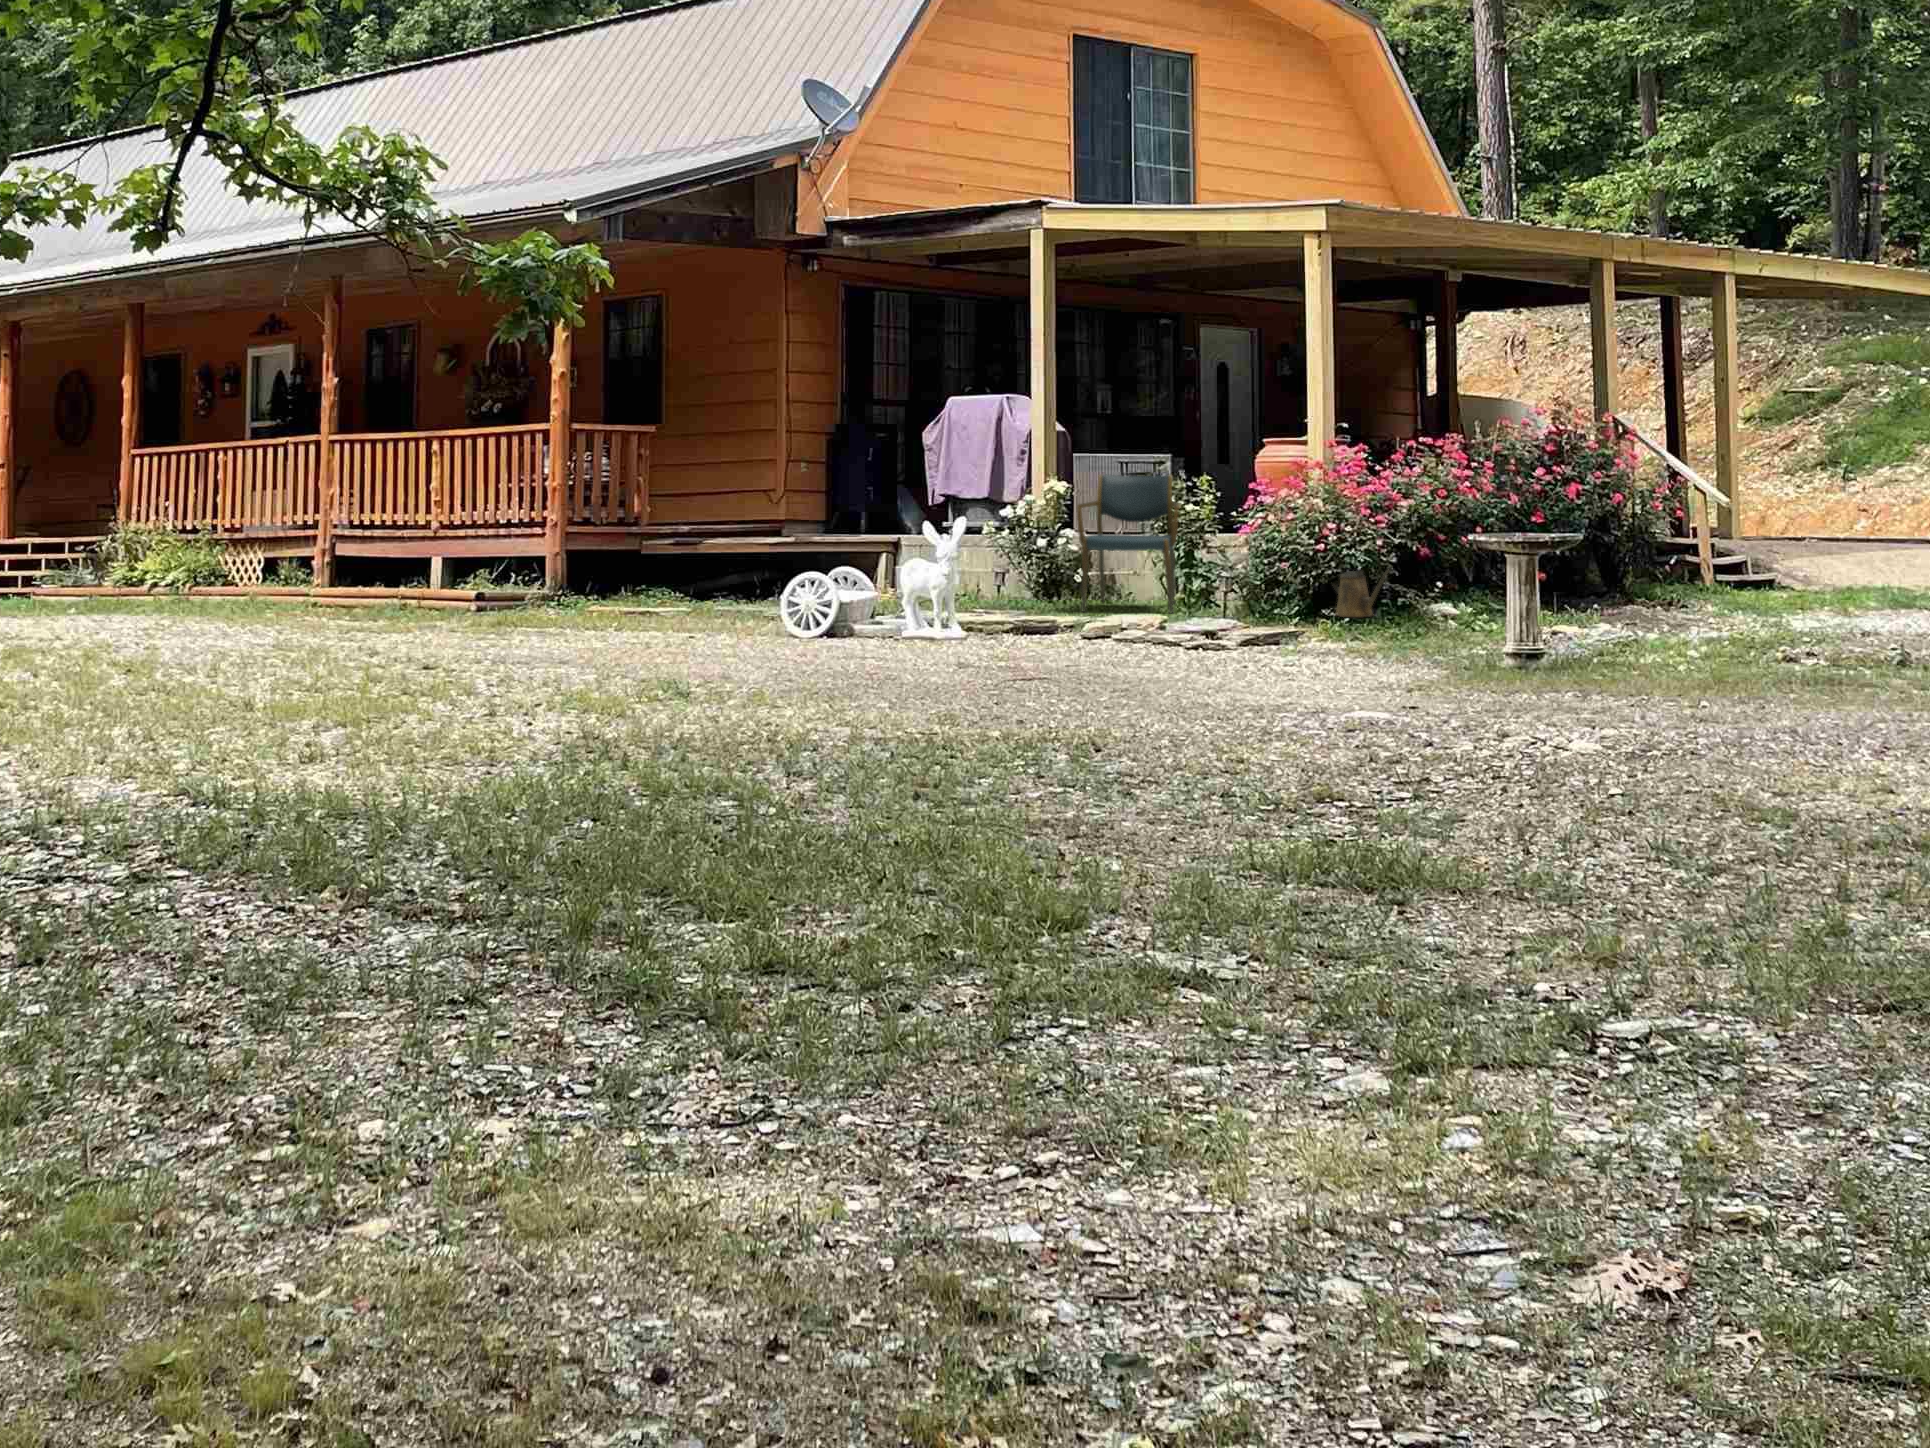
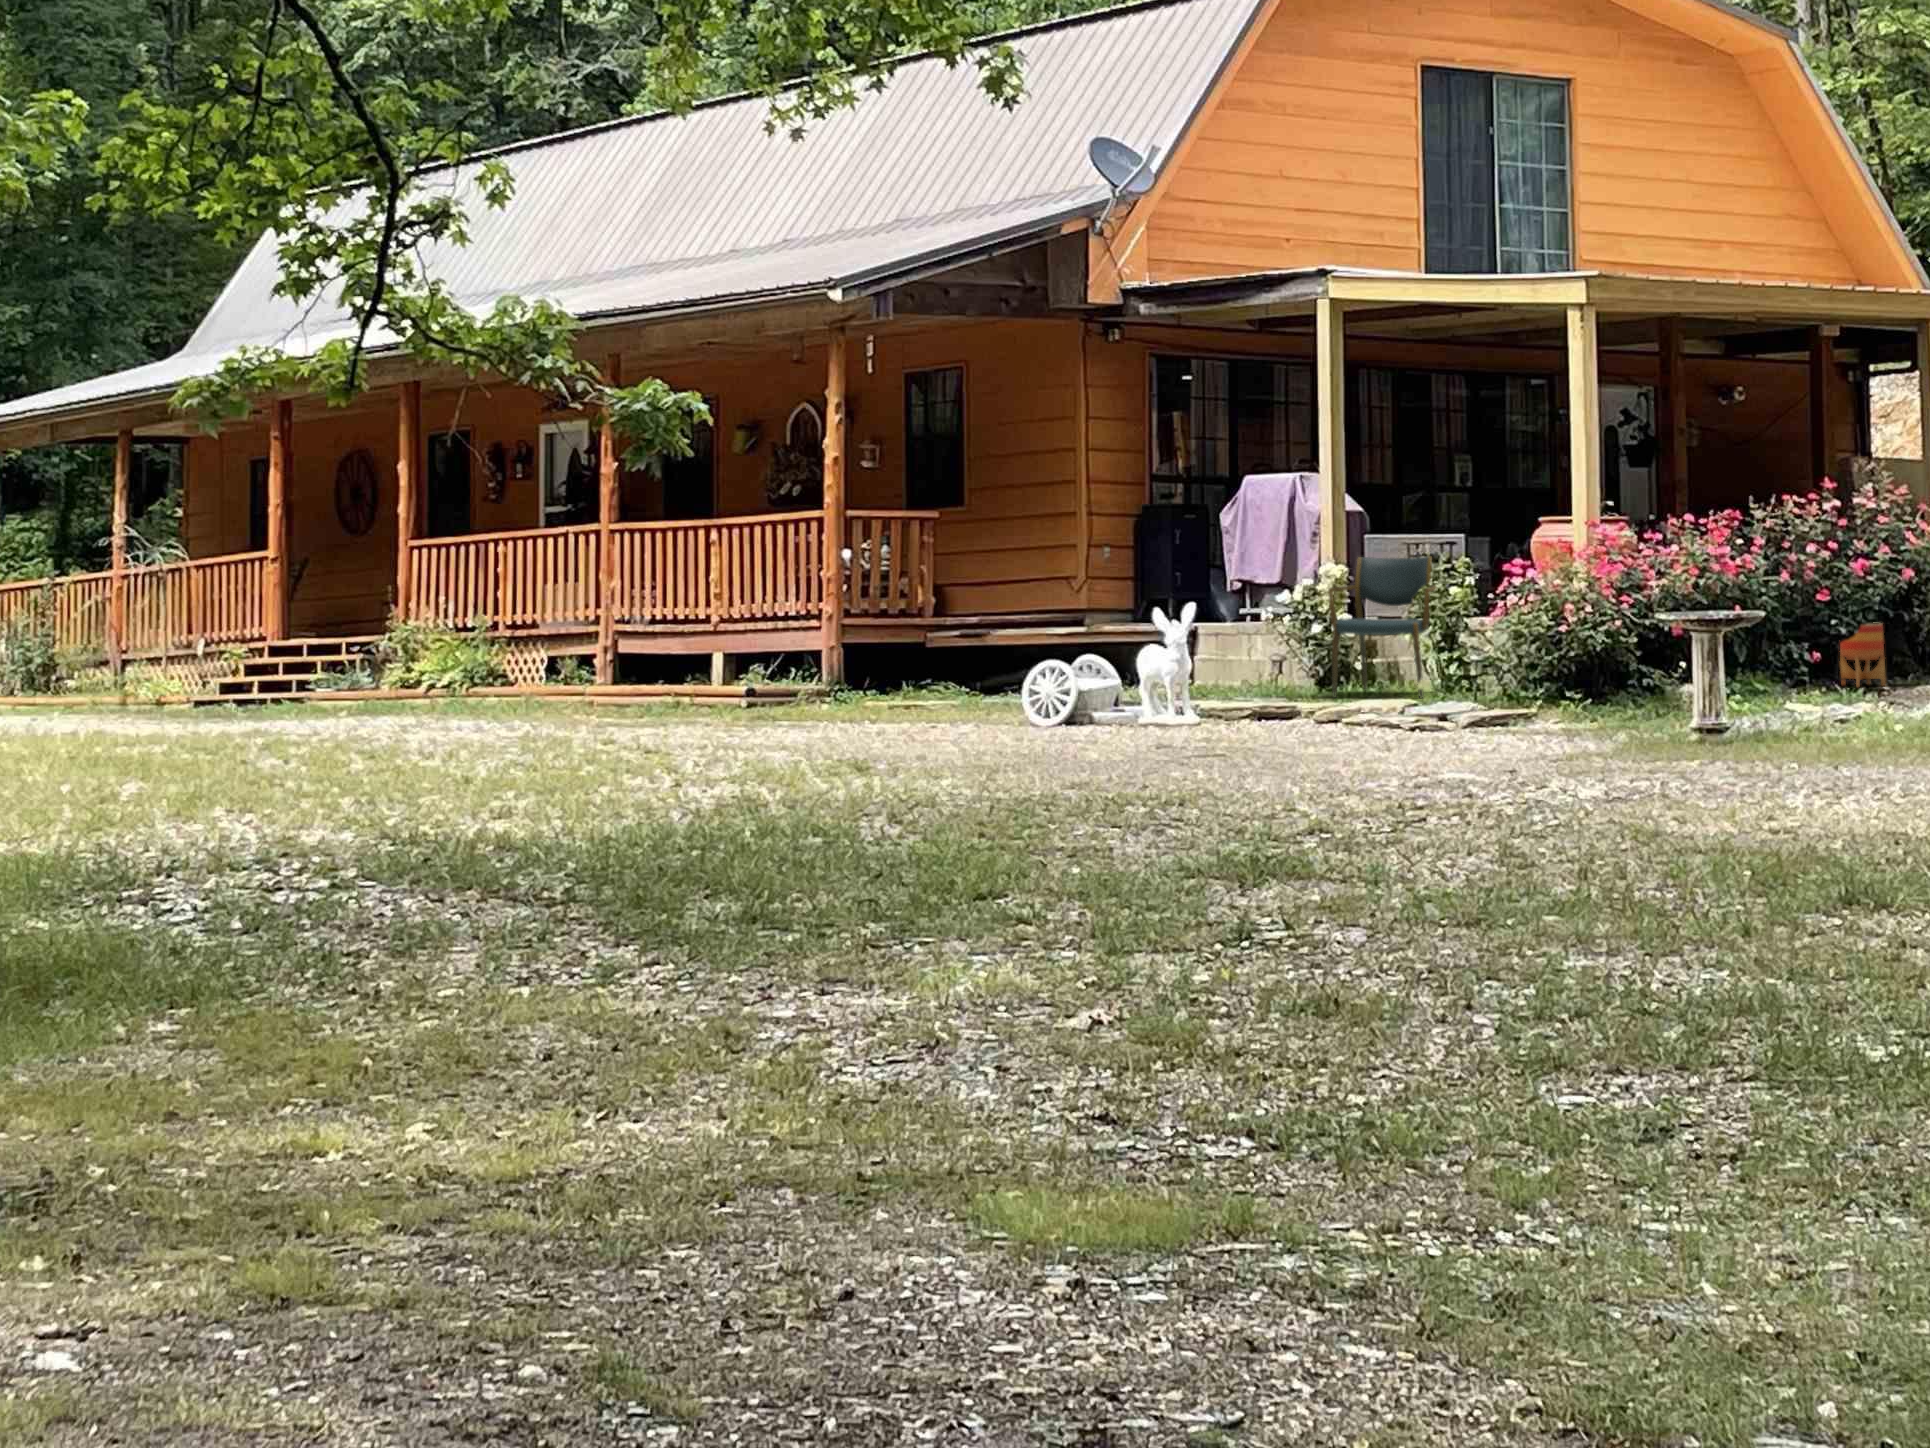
planter: none [1556,542,1601,604] -> present [1840,623,1886,687]
watering can: present [1333,570,1390,617] -> none [1583,650,1632,700]

